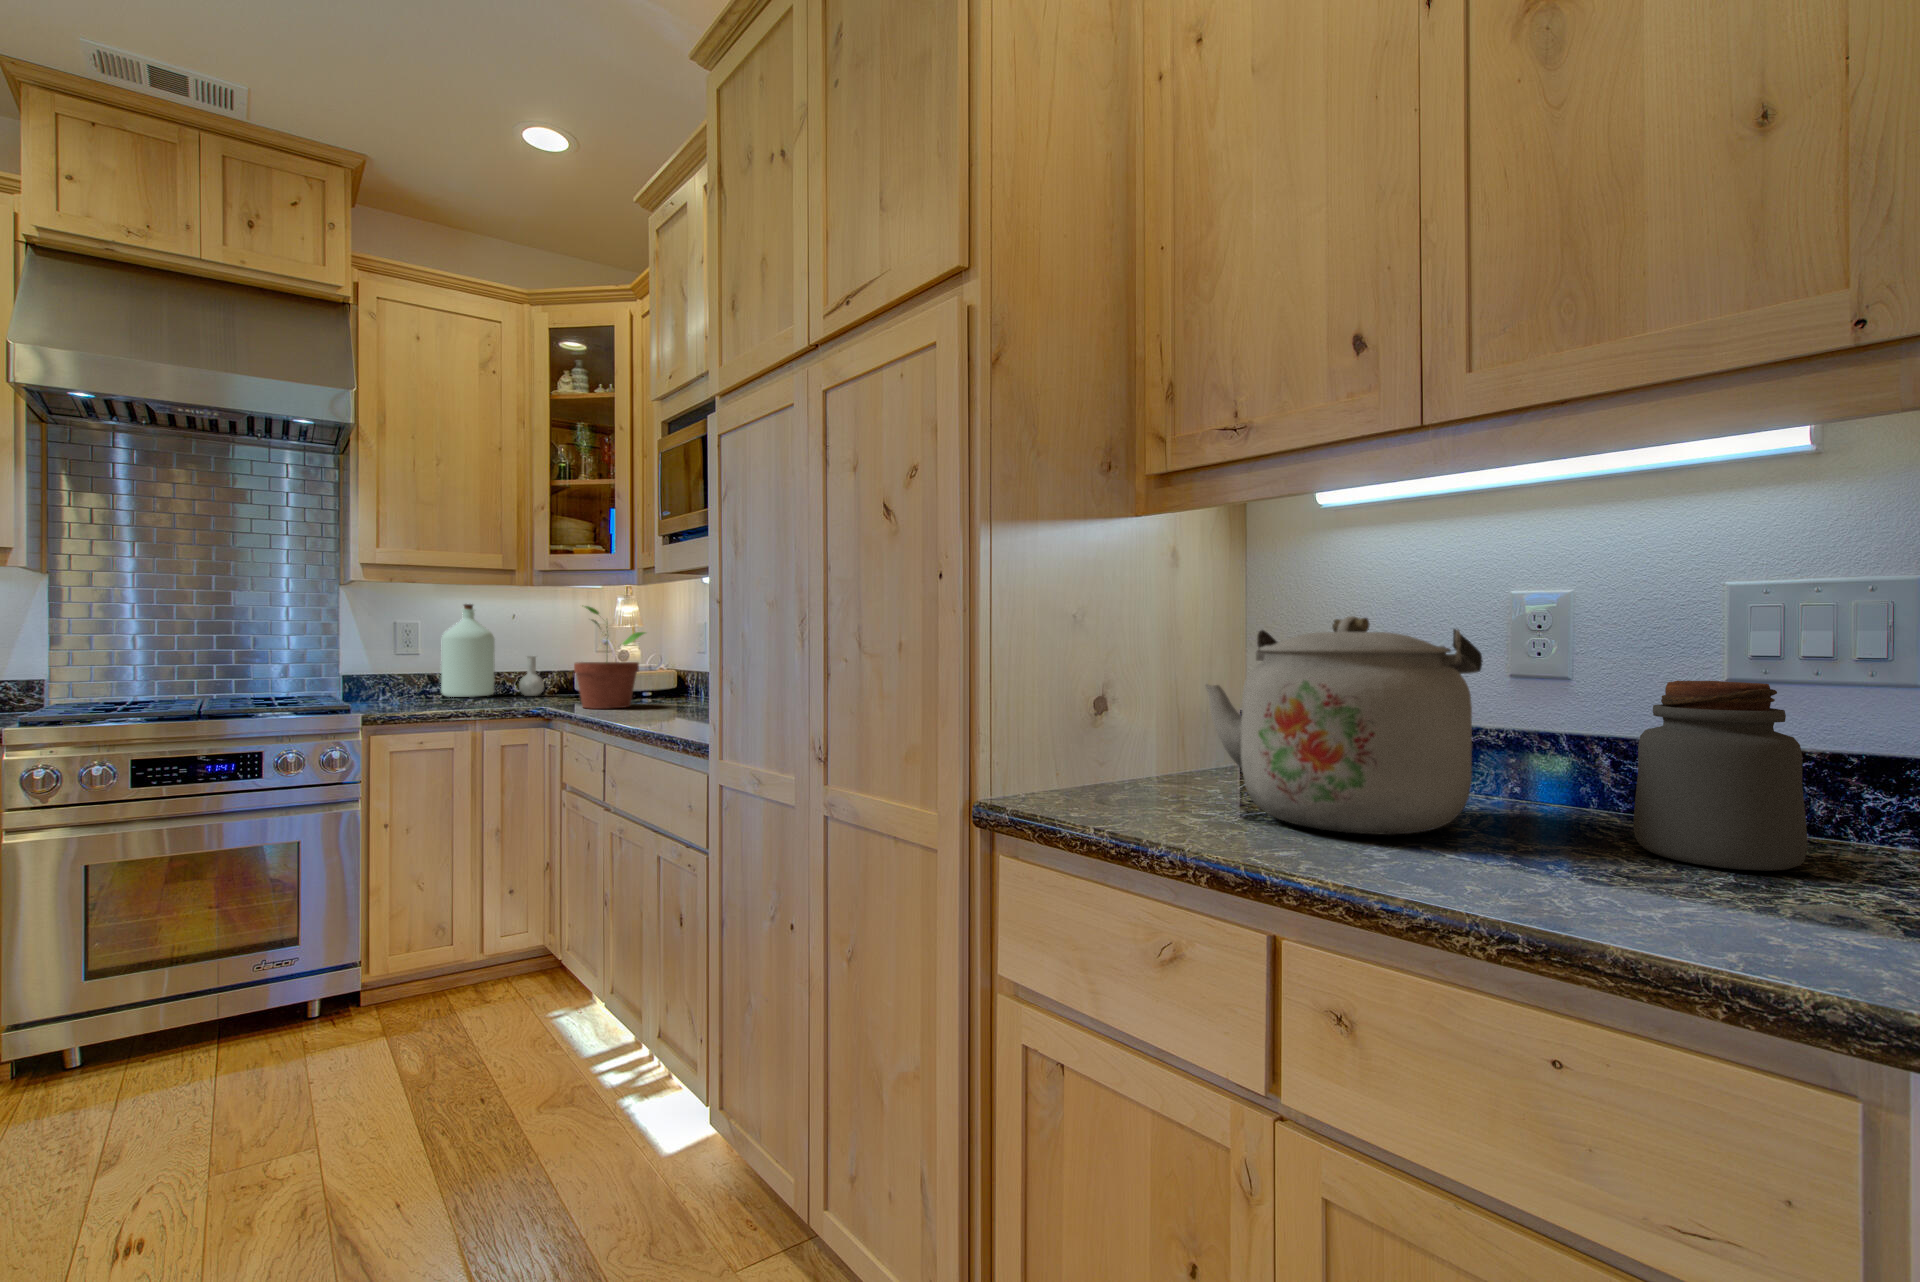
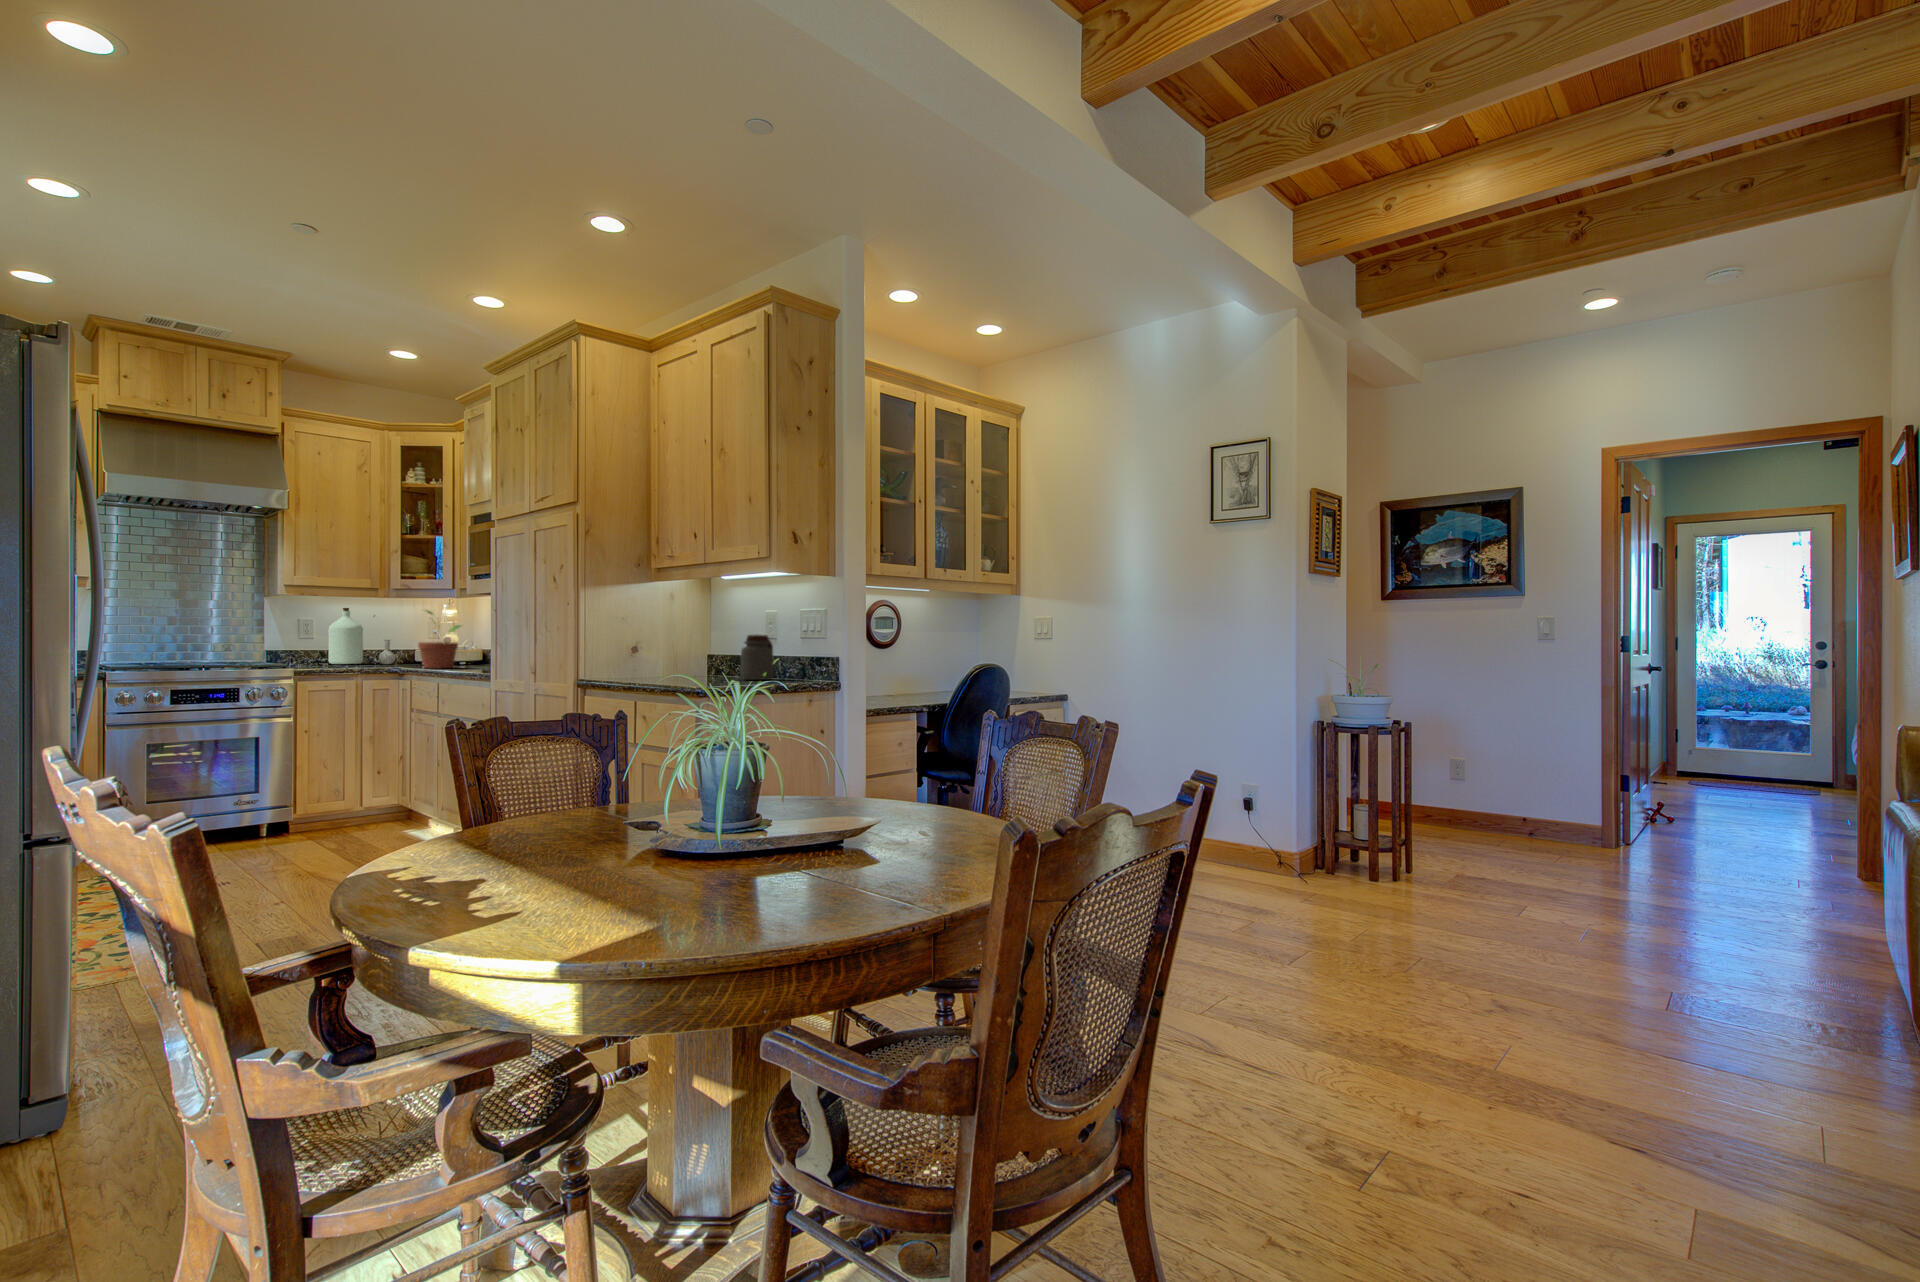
kettle: present [1205,616,1482,835] -> none [653,618,730,678]

